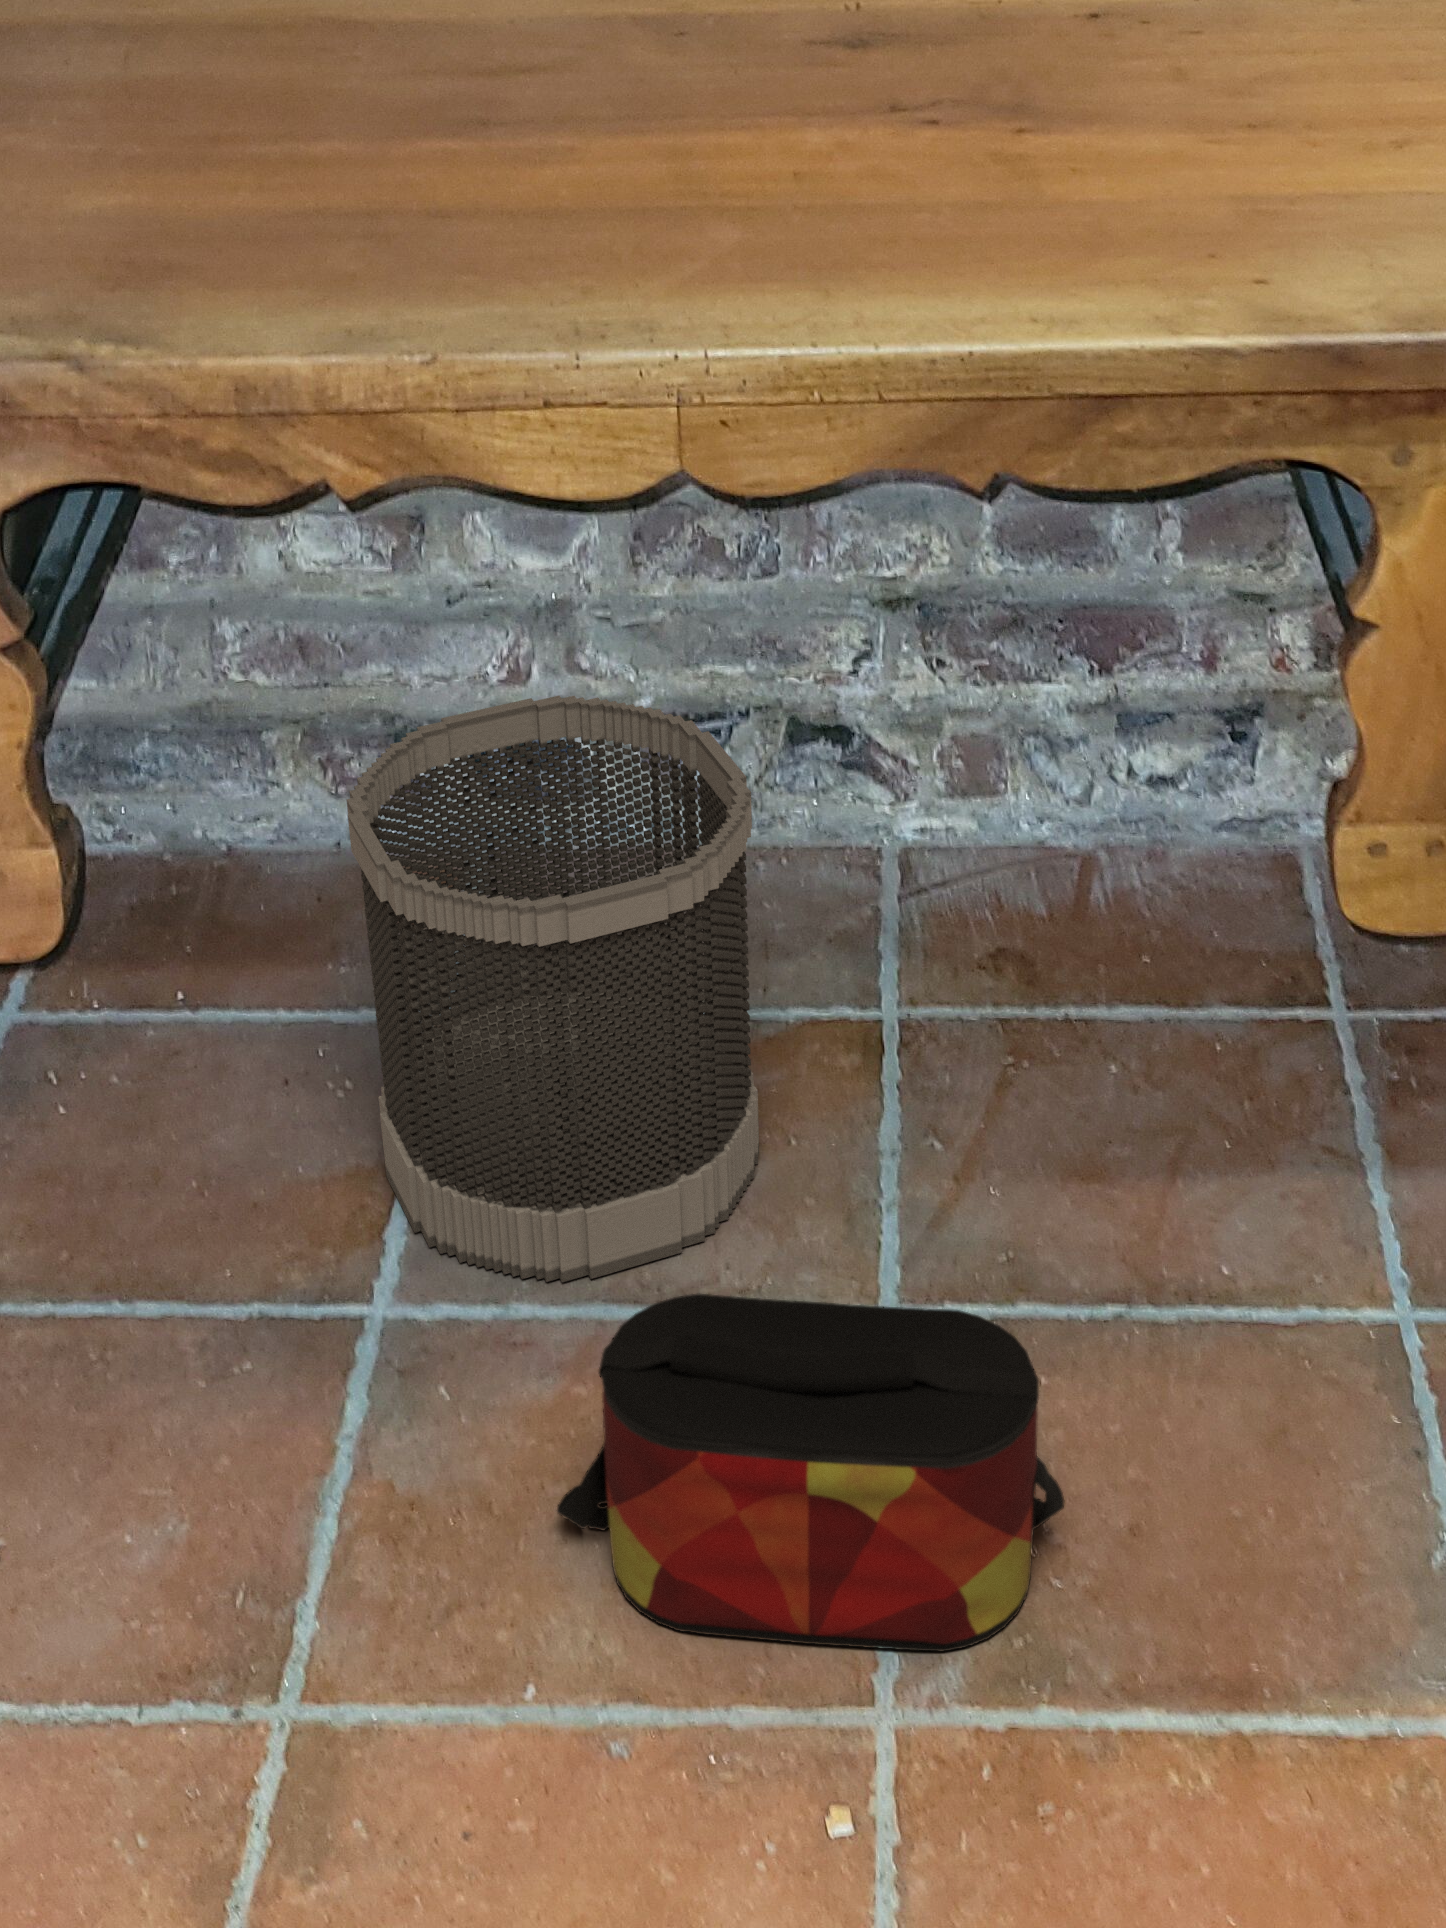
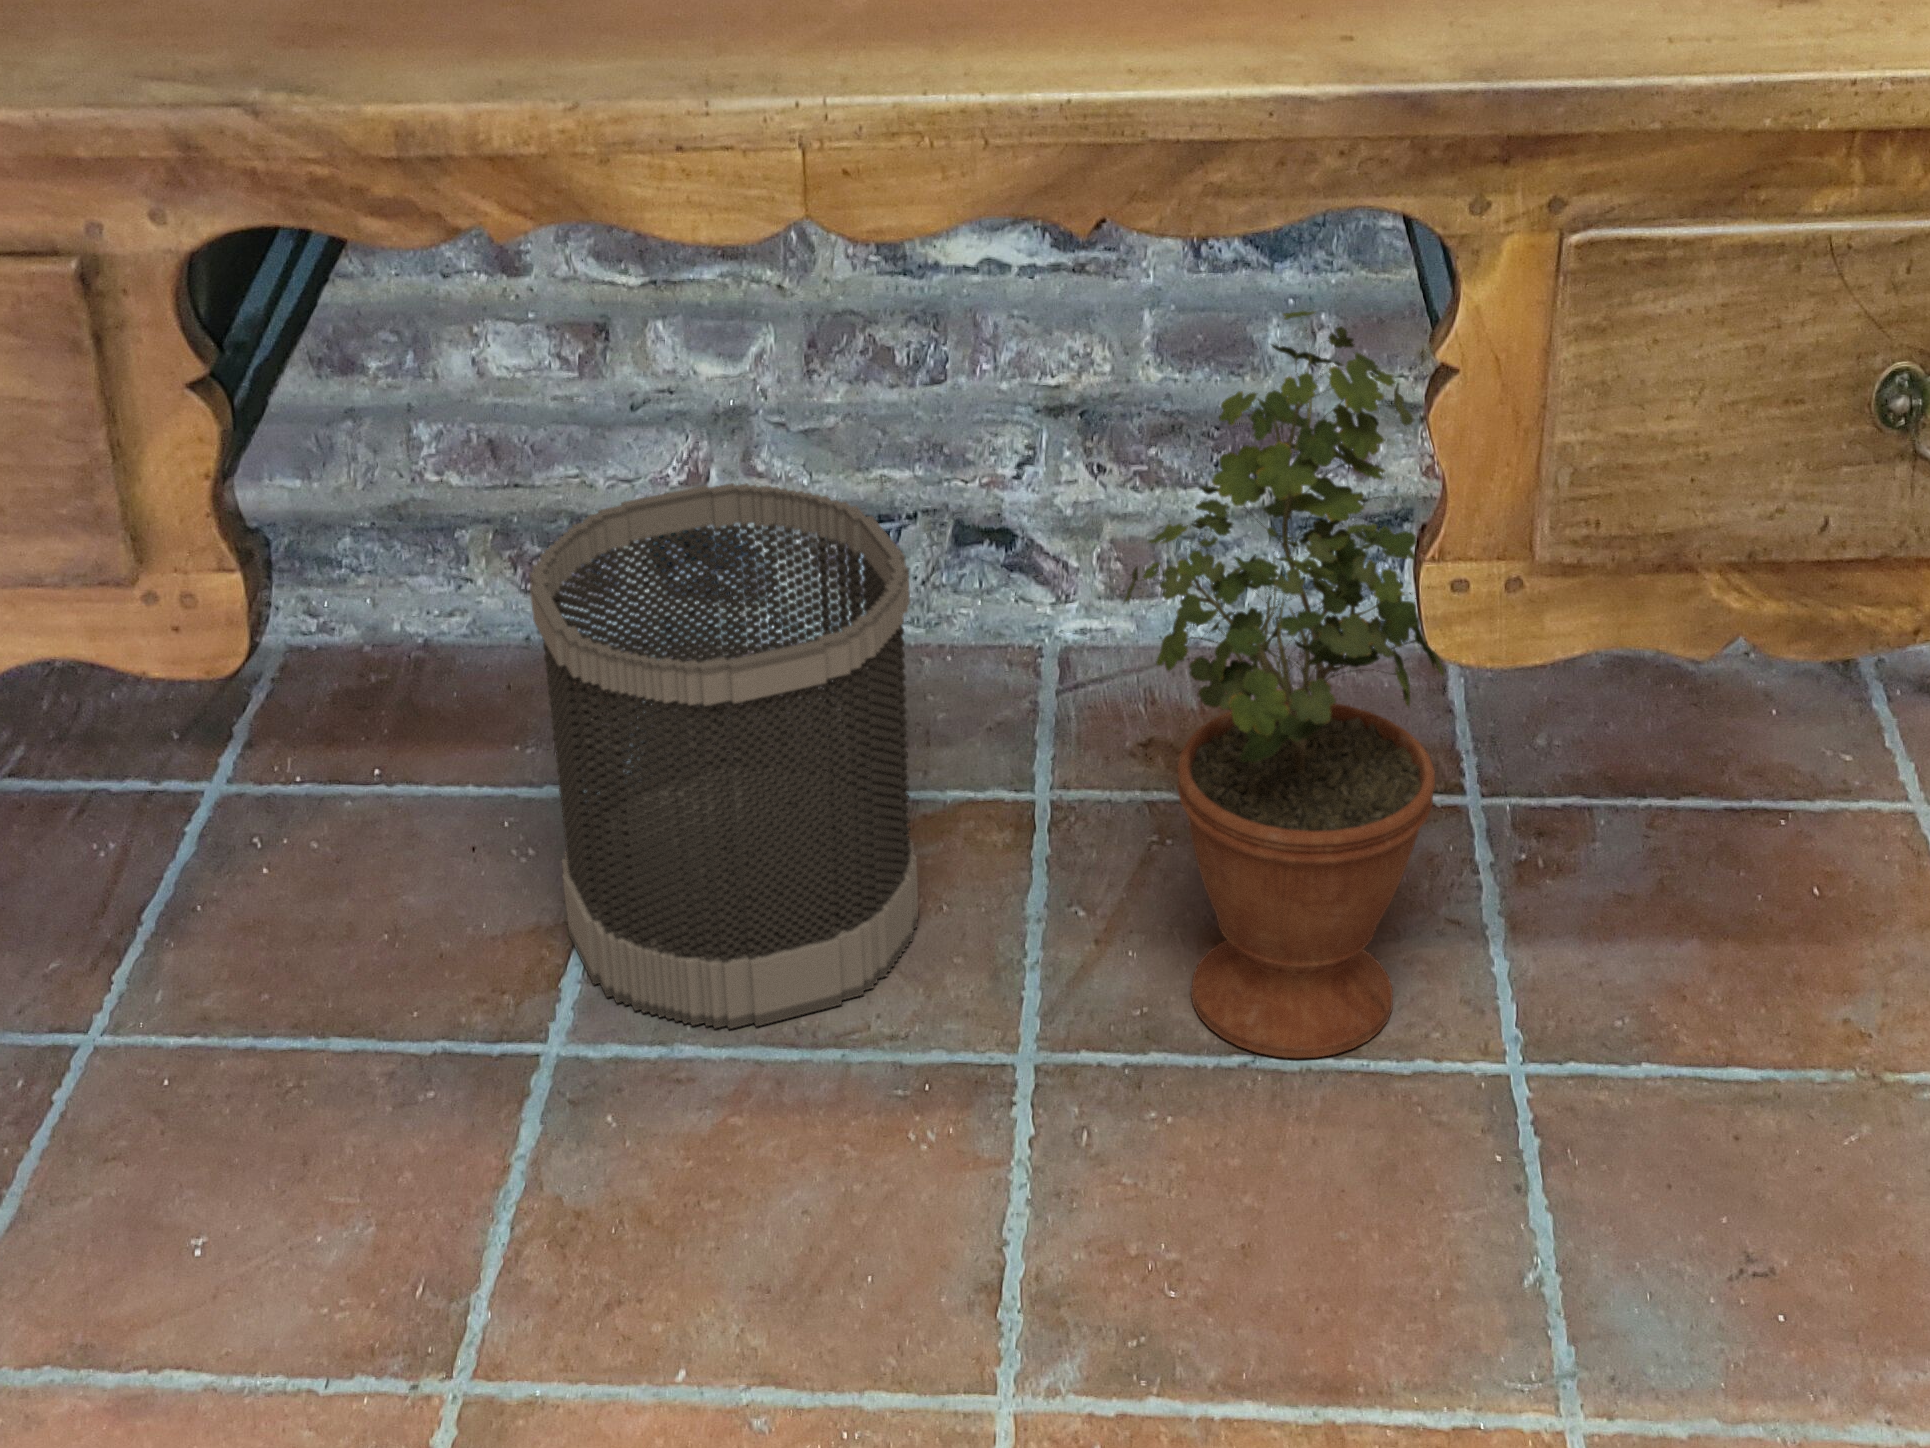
potted plant: none [984,524,1328,1308] -> present [1124,311,1444,1058]
bag: present [557,1294,1065,1651] -> none [714,1021,1182,1348]

